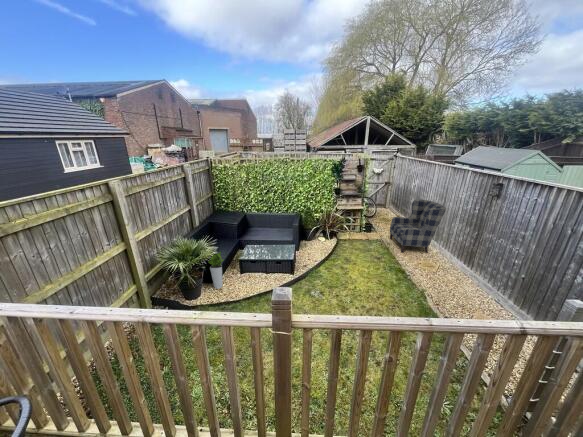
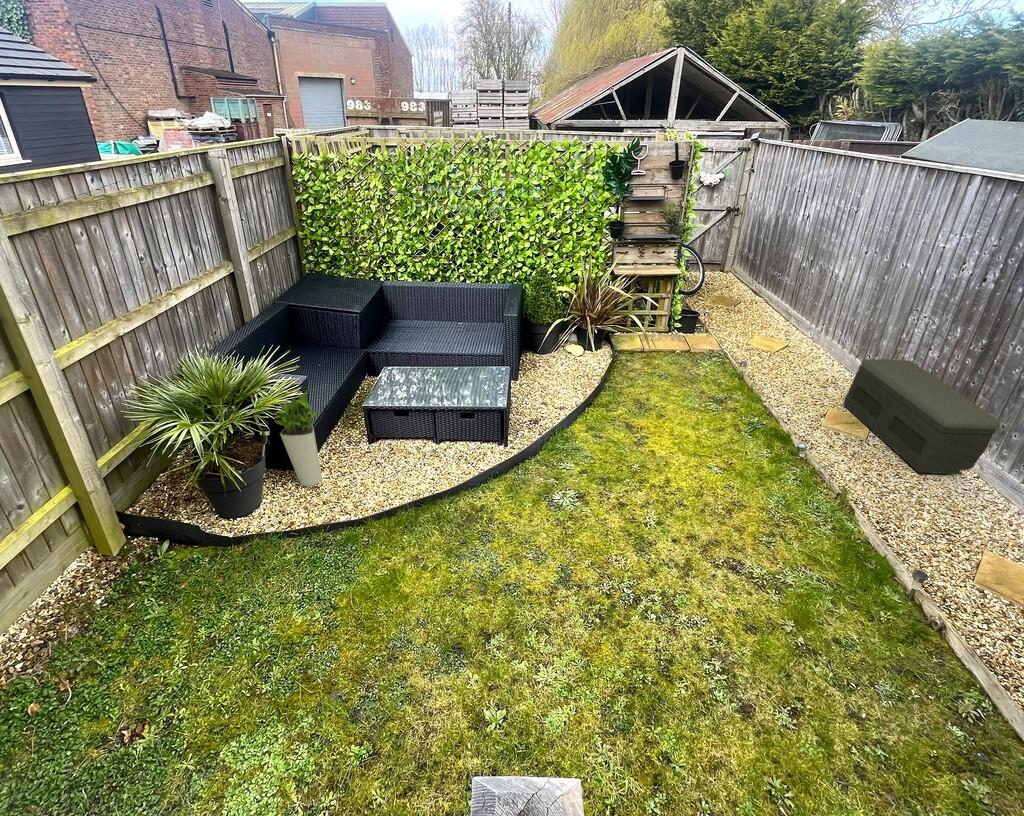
chair: present [390,200,446,253] -> none [740,251,904,386]
storage bench: none [430,241,486,286] -> present [843,359,1000,474]

